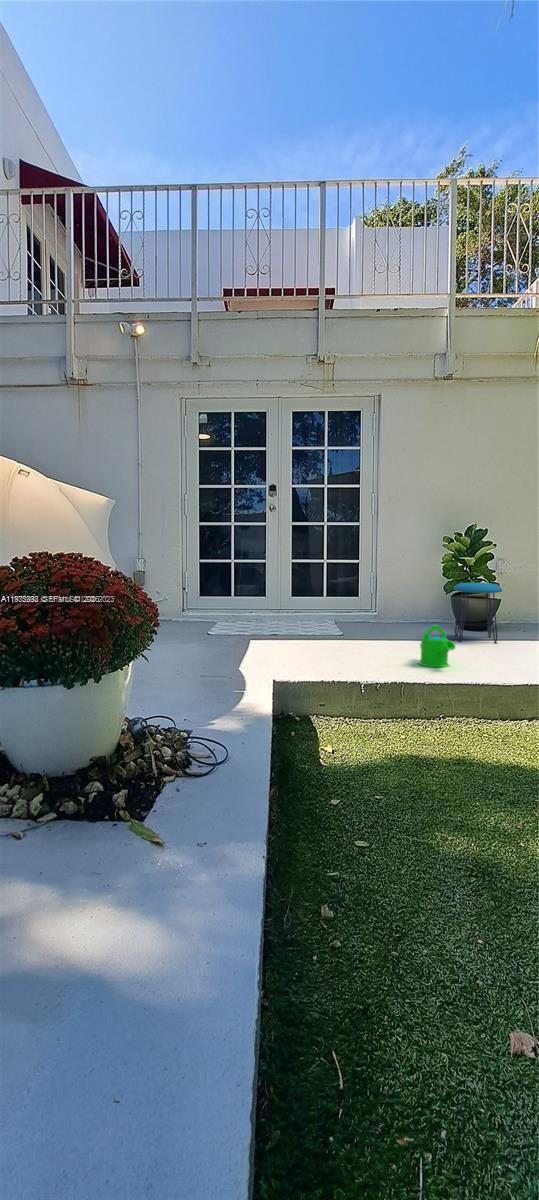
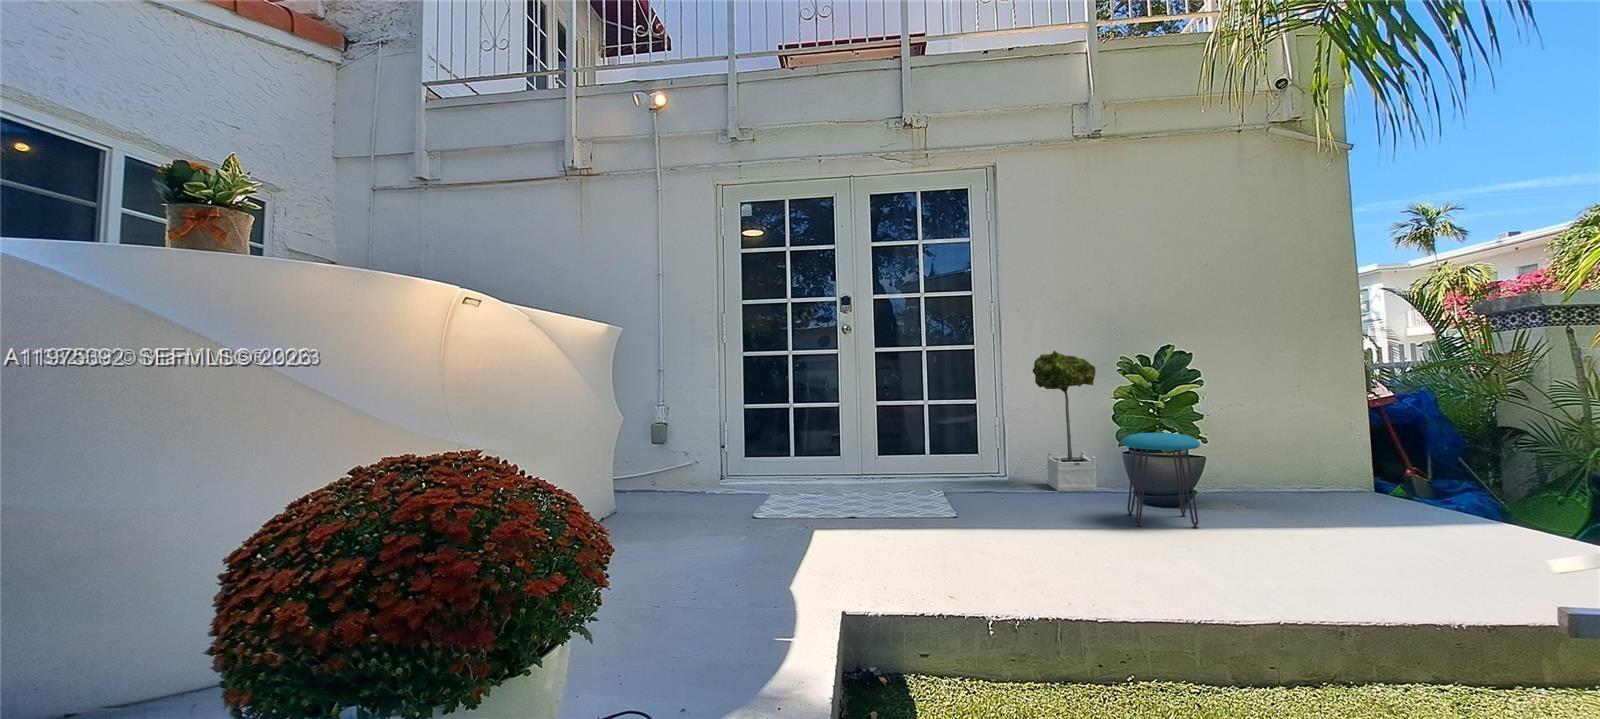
potted tree: none [399,527,441,623] -> present [1033,350,1097,491]
watering can: present [419,625,455,667] -> none [1077,509,1139,579]

